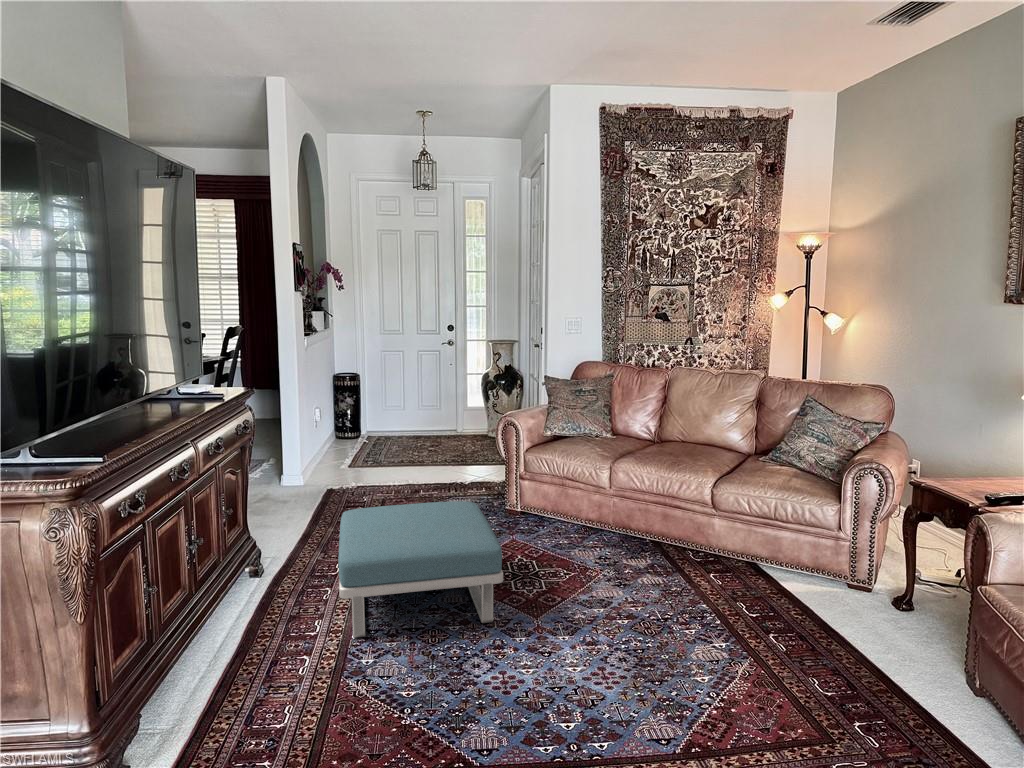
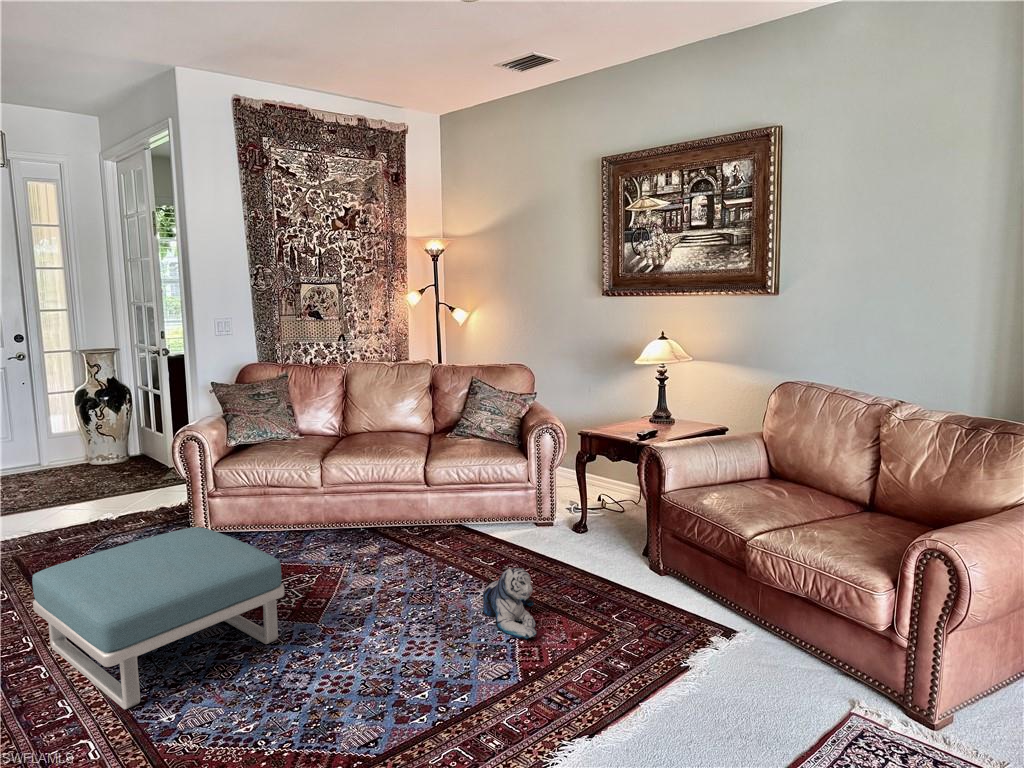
plush toy: none [698,626,765,717] -> present [483,568,536,639]

